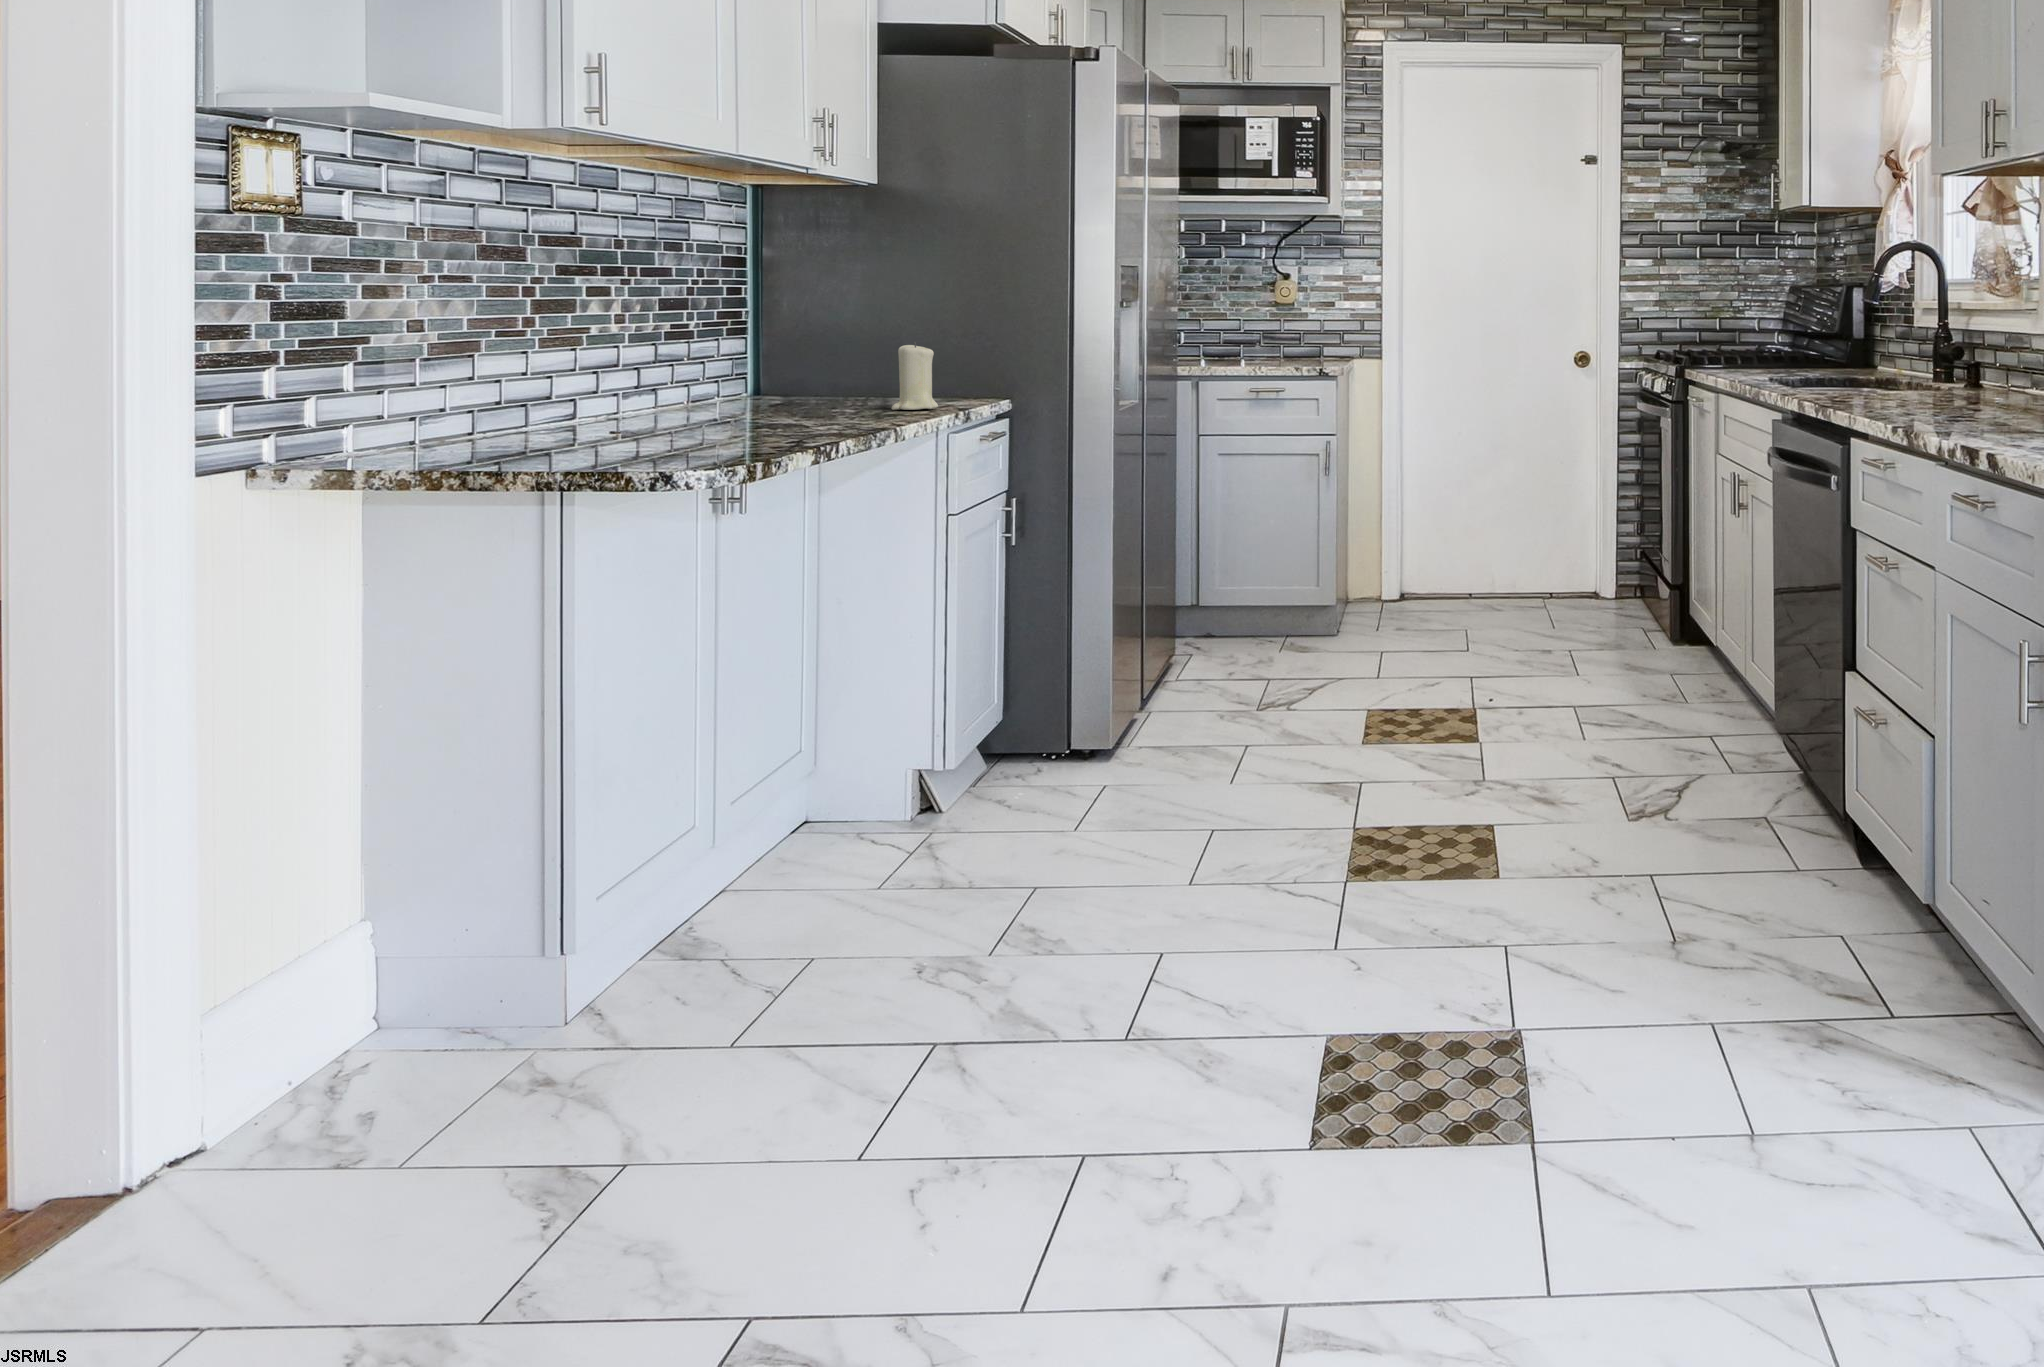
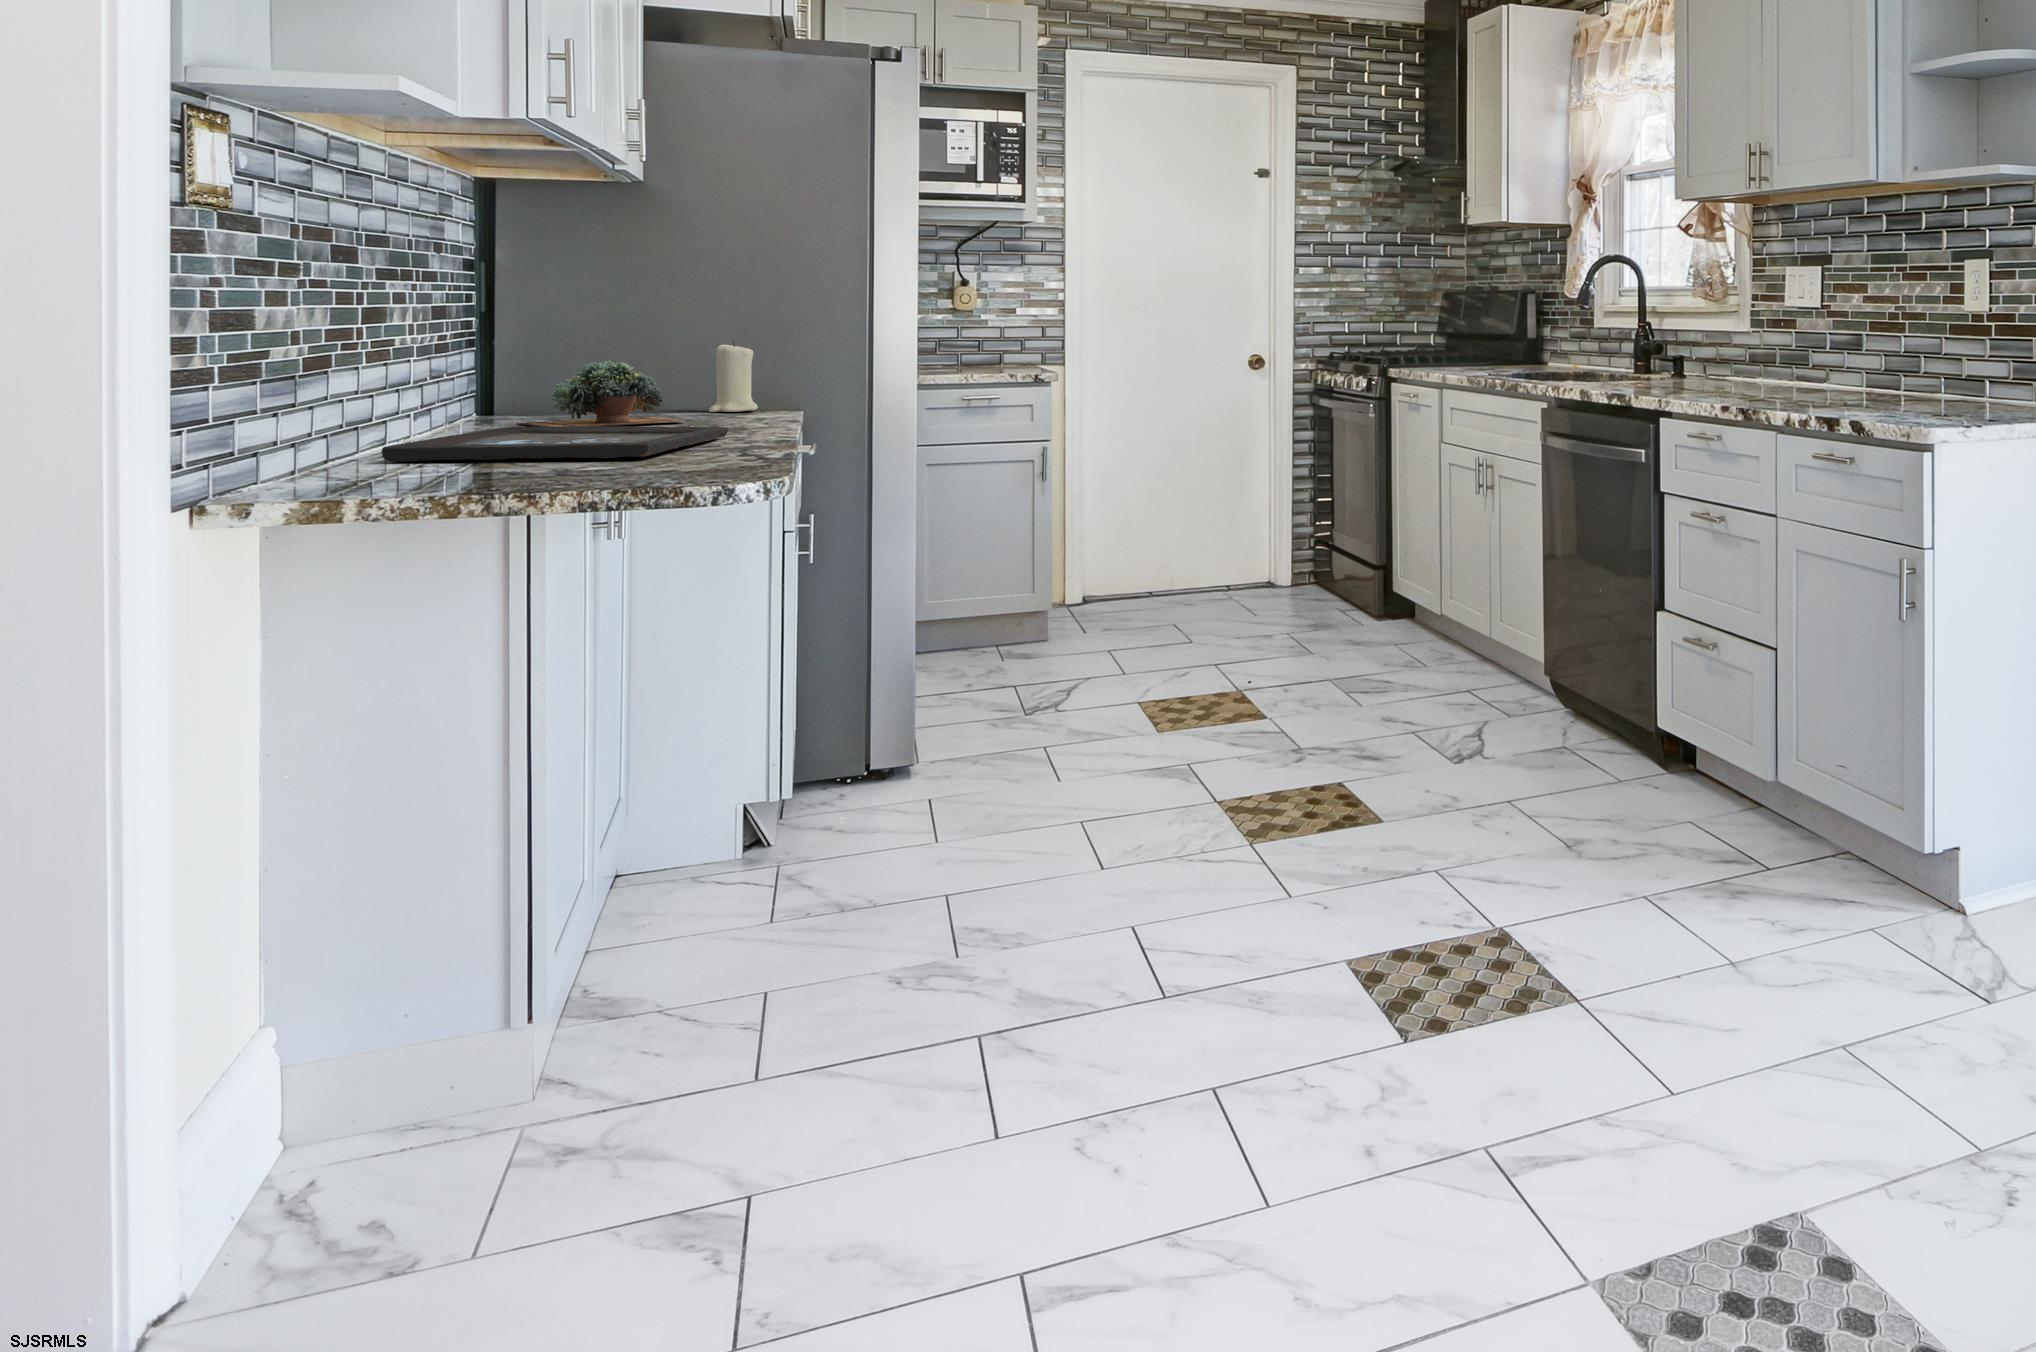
succulent plant: none [696,360,830,425] -> present [517,360,686,427]
tray: none [440,424,796,458] -> present [382,426,728,462]

